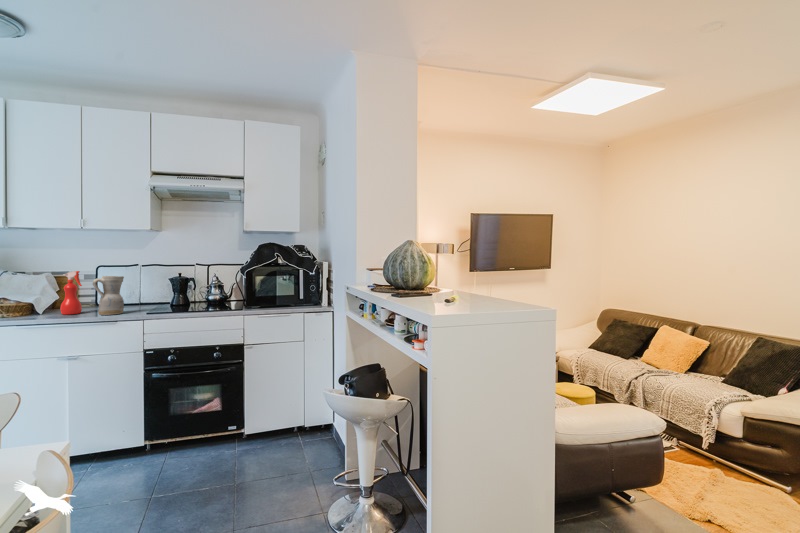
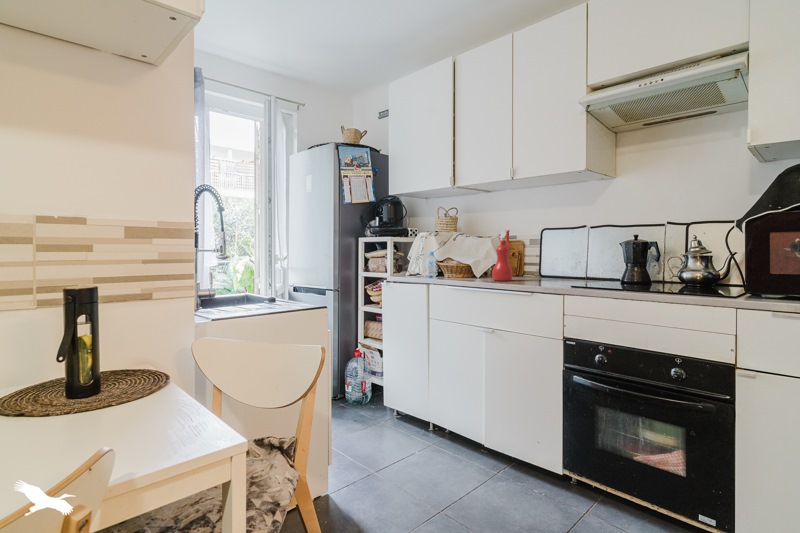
ceramic pitcher: present [93,276,124,315] -> none [516,235,552,285]

